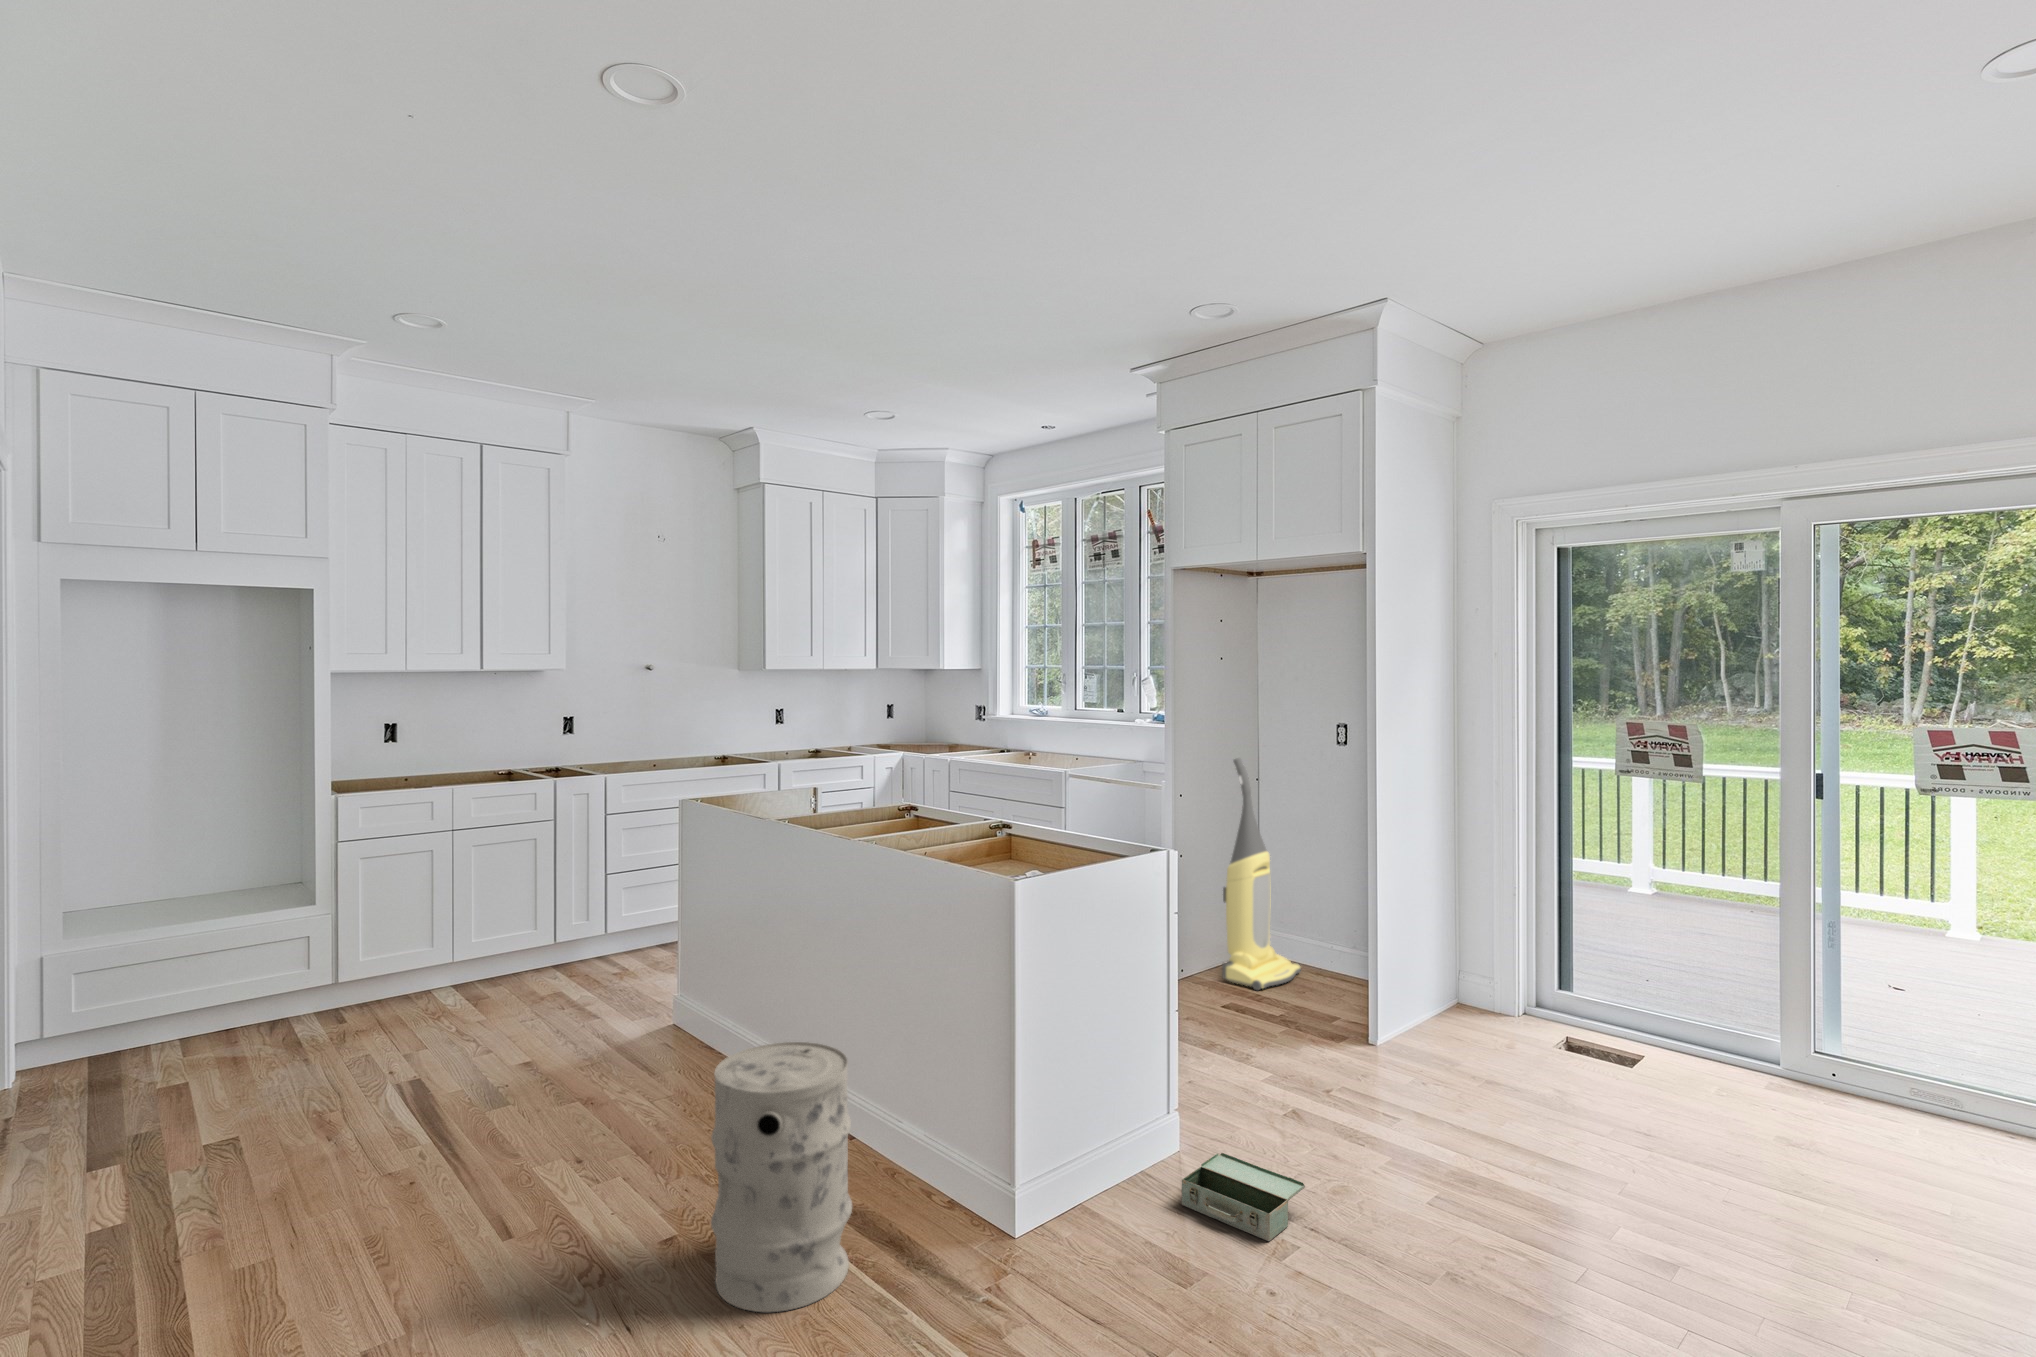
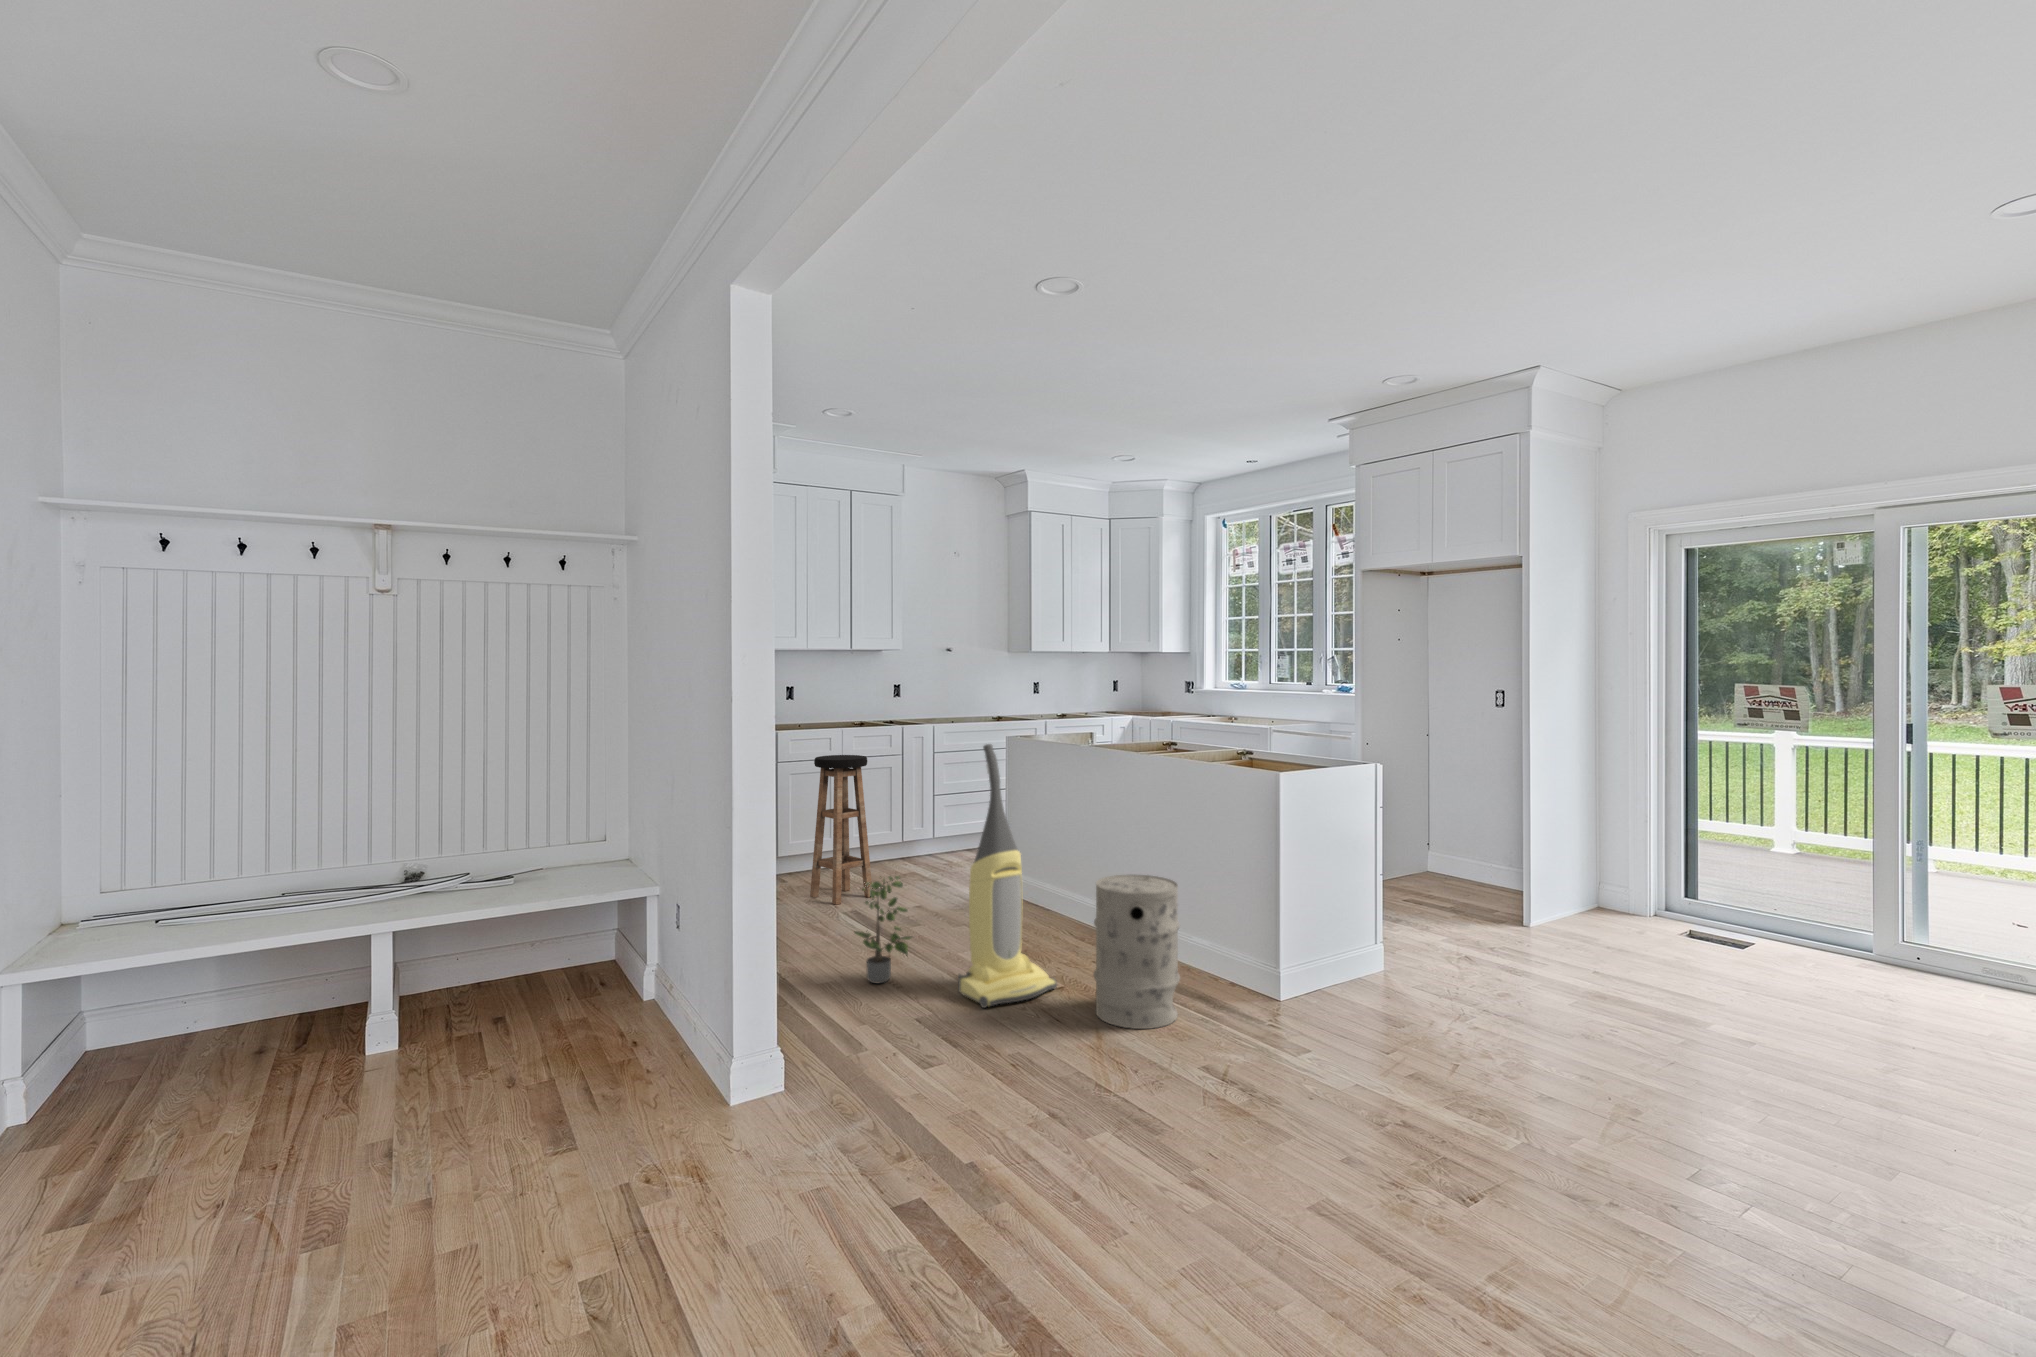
vacuum cleaner: present [1222,758,1301,990] -> present [958,744,1057,1008]
bar stool: none [385,828,484,1054] -> present [810,755,872,905]
potted plant: none [338,1046,458,1233] -> present [855,876,911,984]
toolbox: present [1182,1153,1305,1241] -> none [1394,971,1483,1019]

